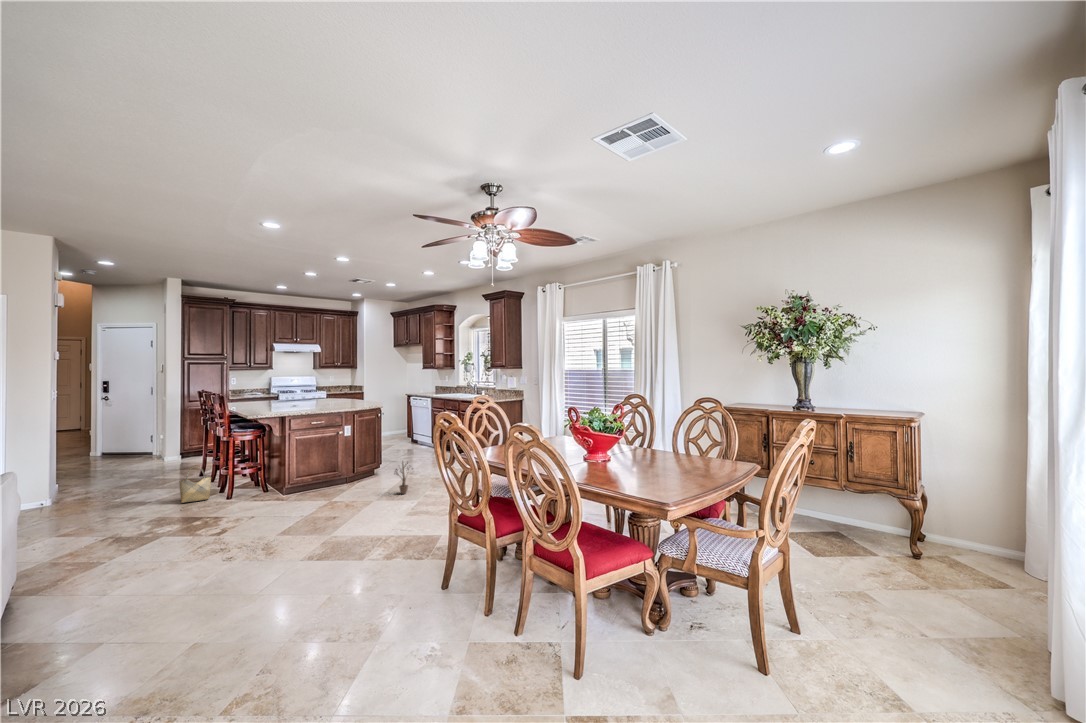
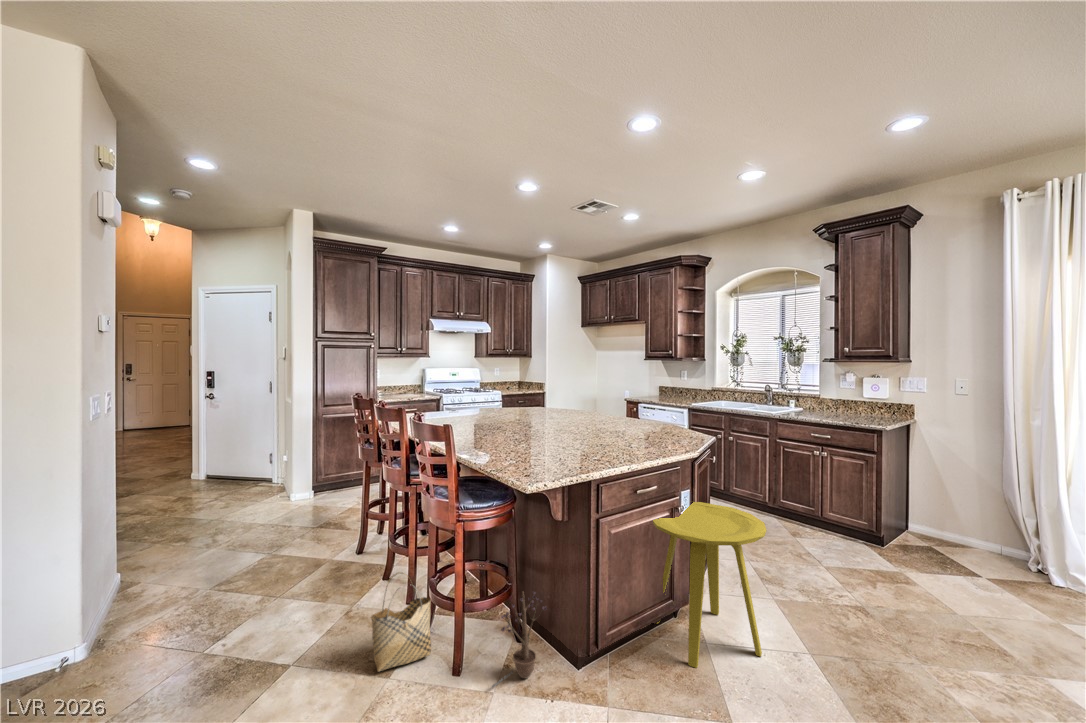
side table: none [316,436,368,497] -> present [653,502,767,668]
decorative plant: present [393,462,413,494] -> present [492,591,547,687]

